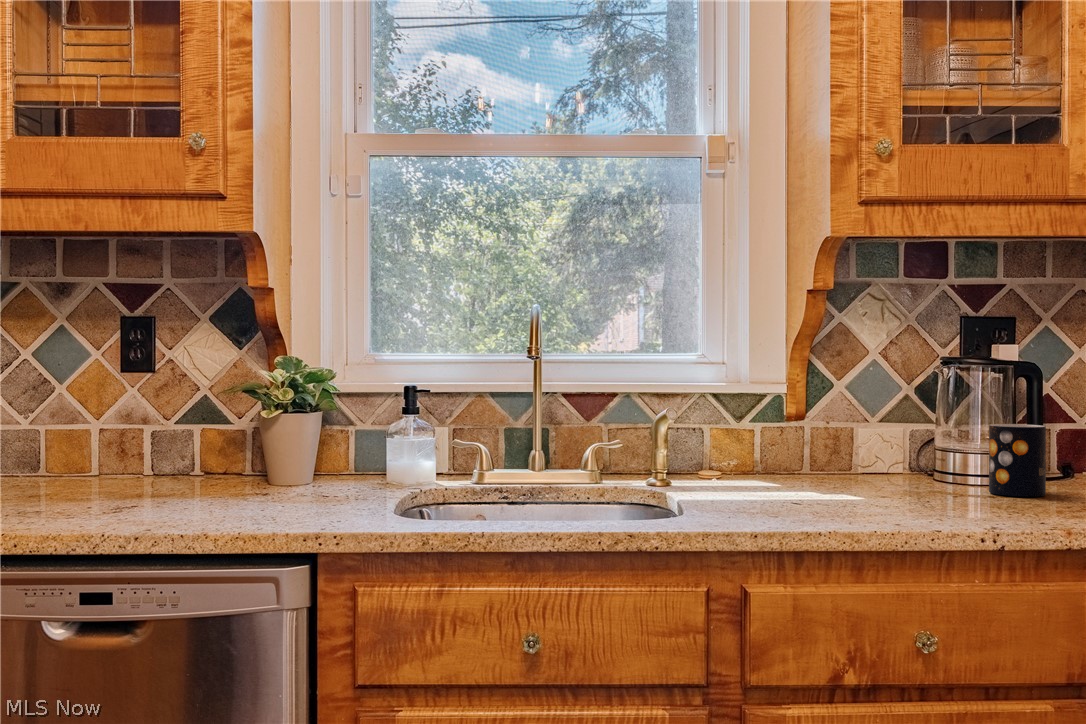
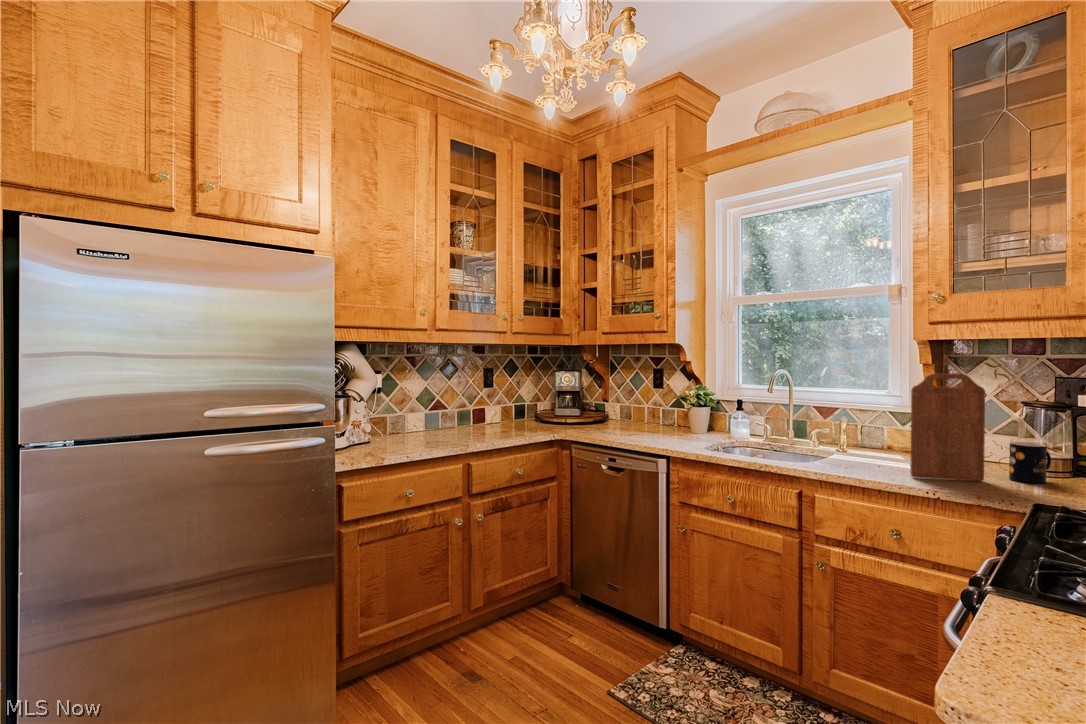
cutting board: none [907,284,996,513] -> present [910,373,985,481]

